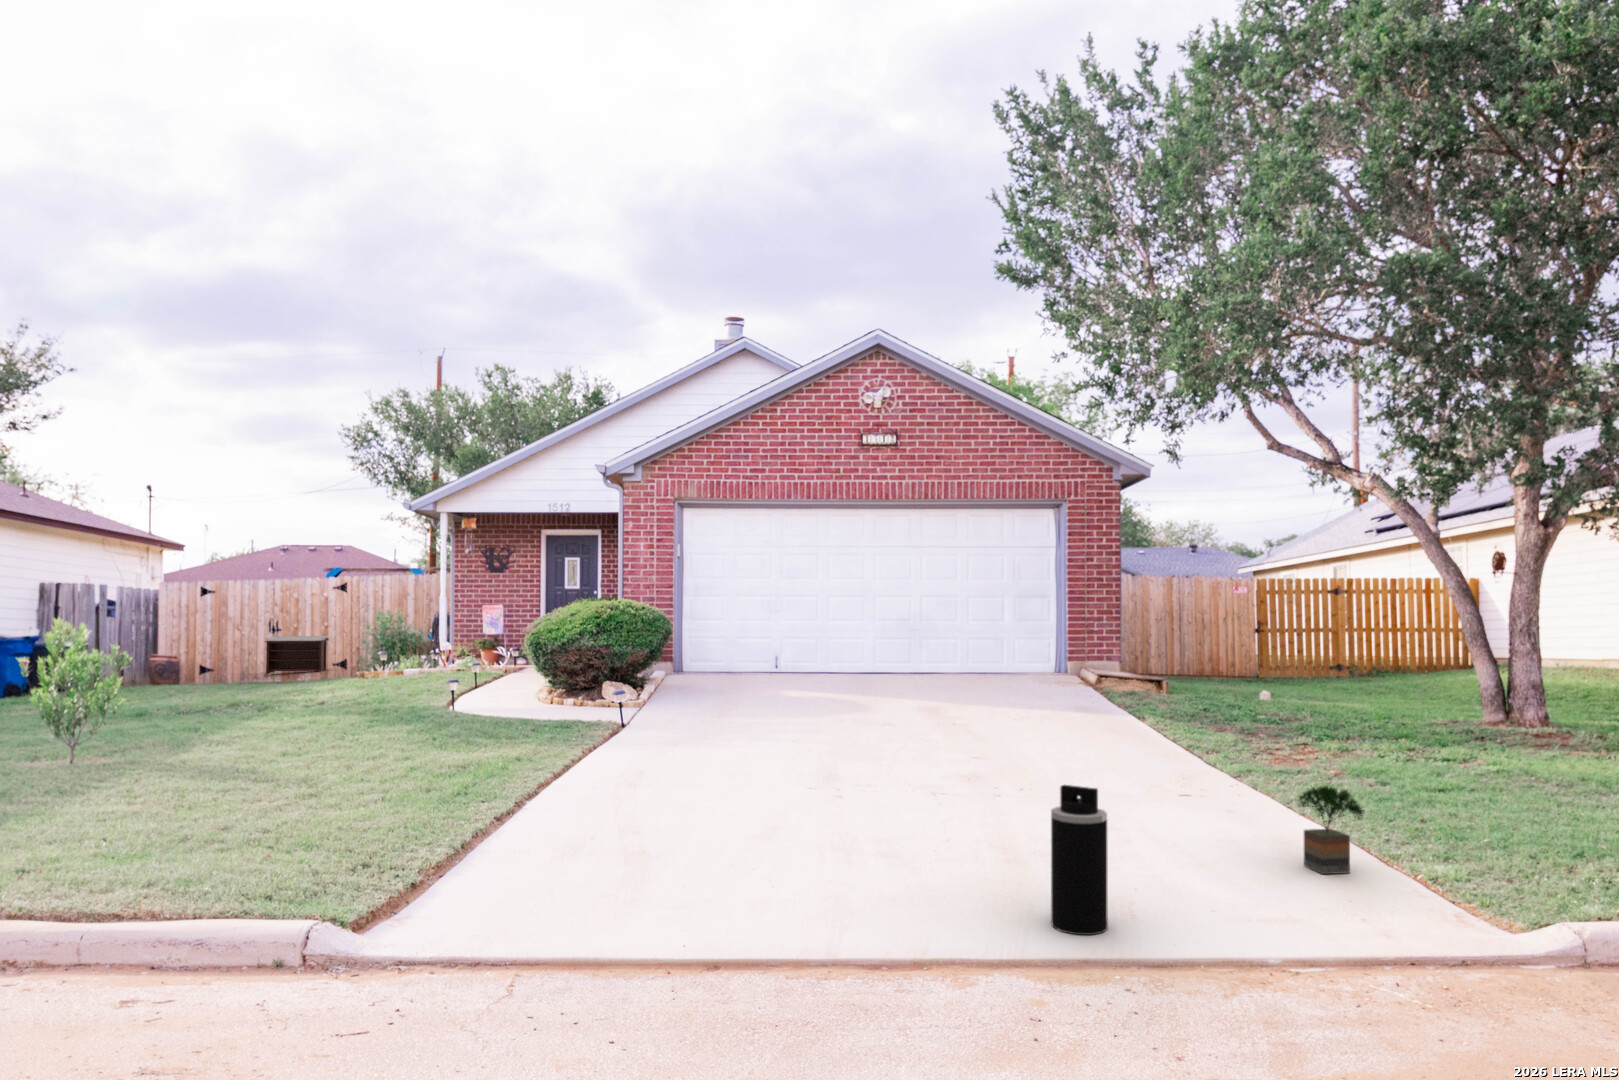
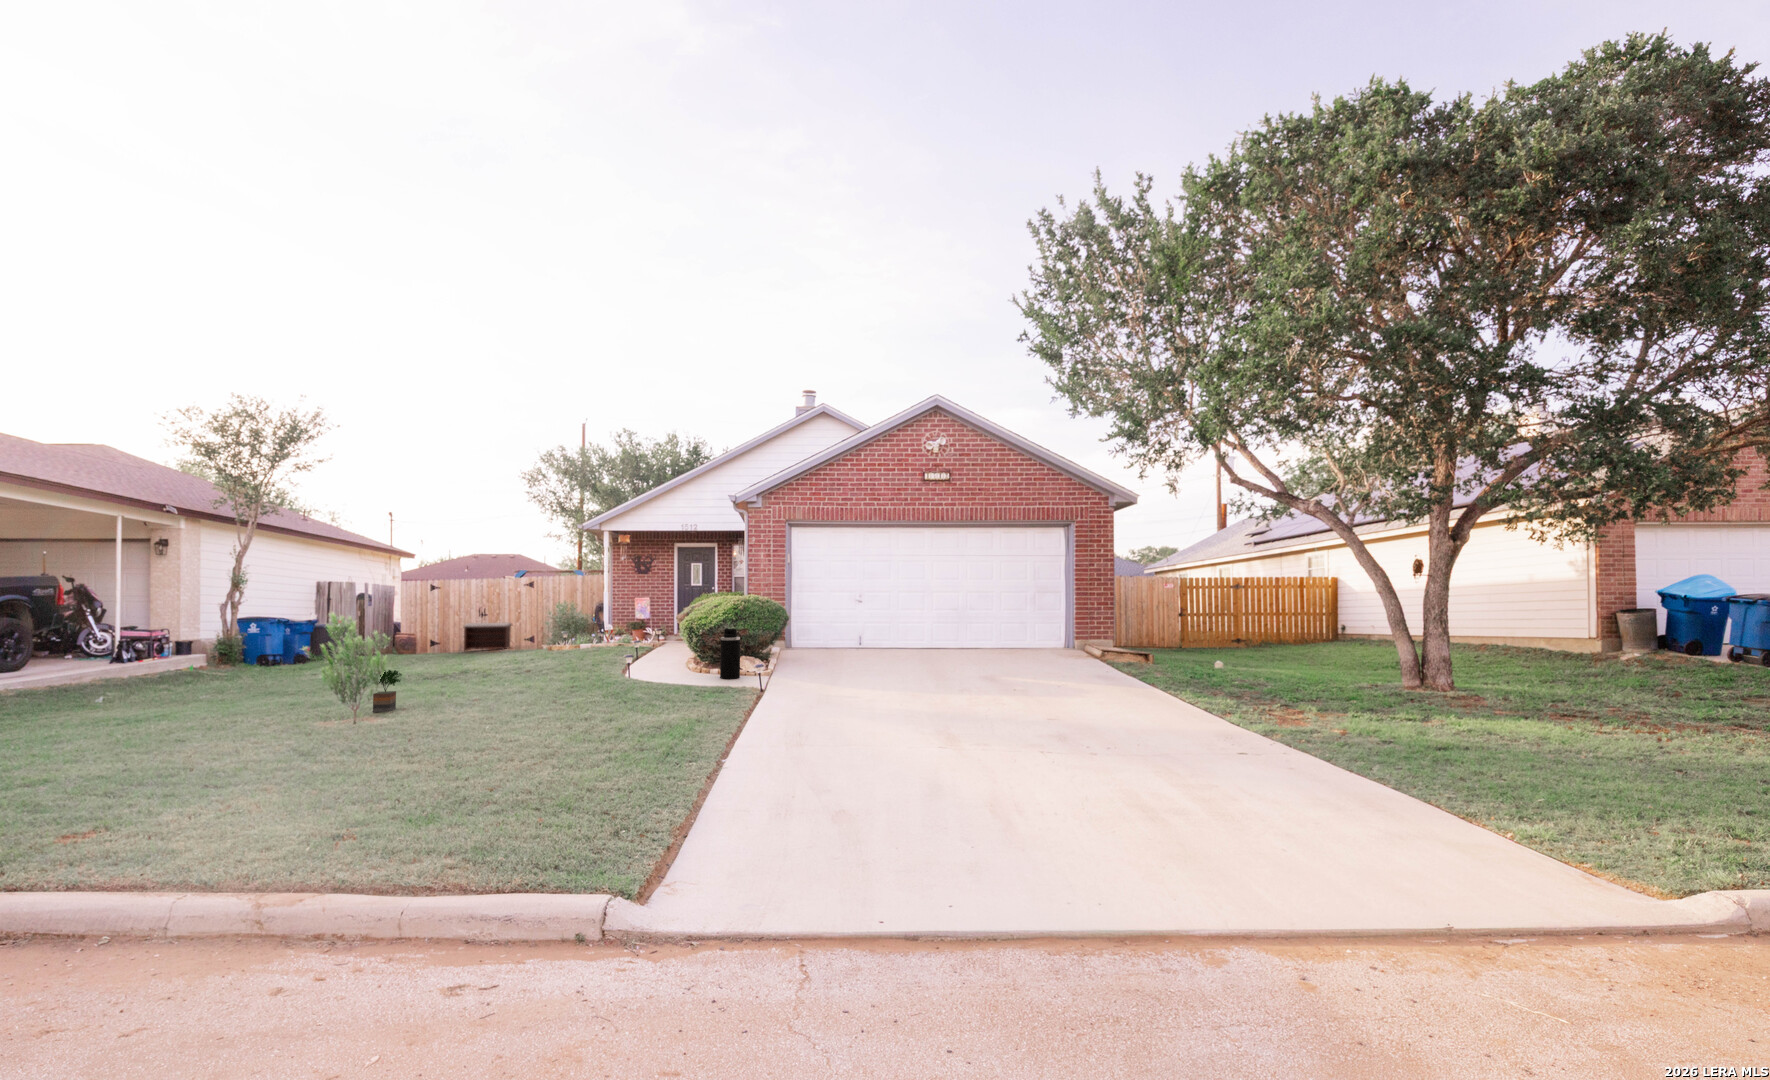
trash can: present [1051,785,1108,935] -> present [720,629,740,679]
potted tree: present [1297,786,1364,874] -> present [373,670,402,712]

